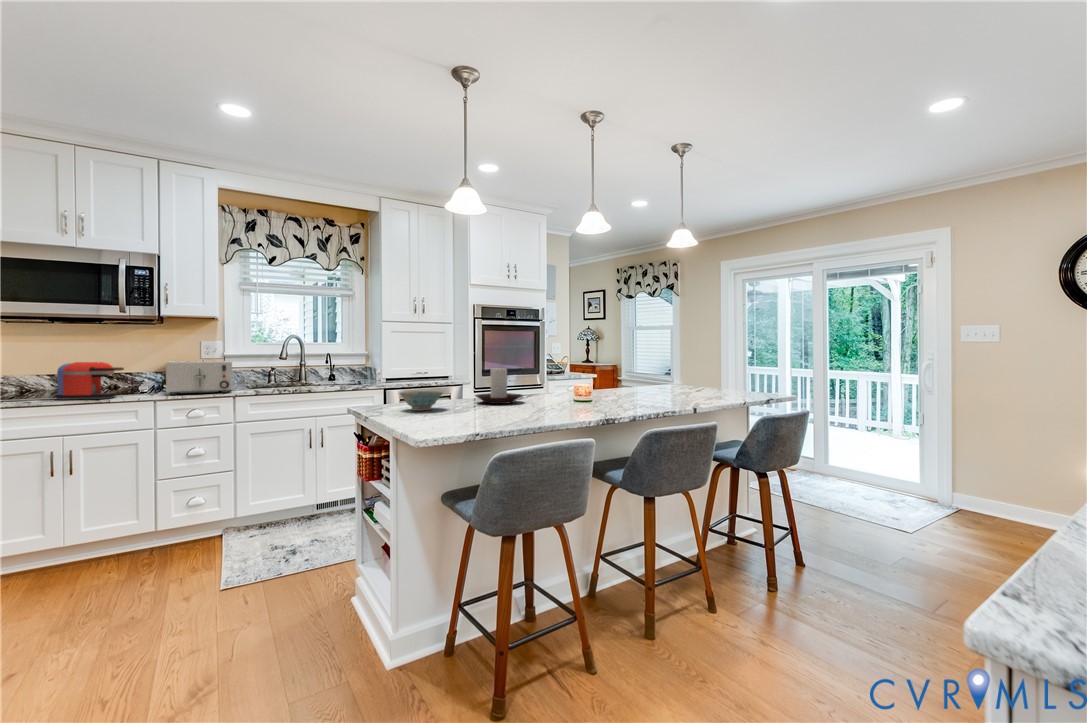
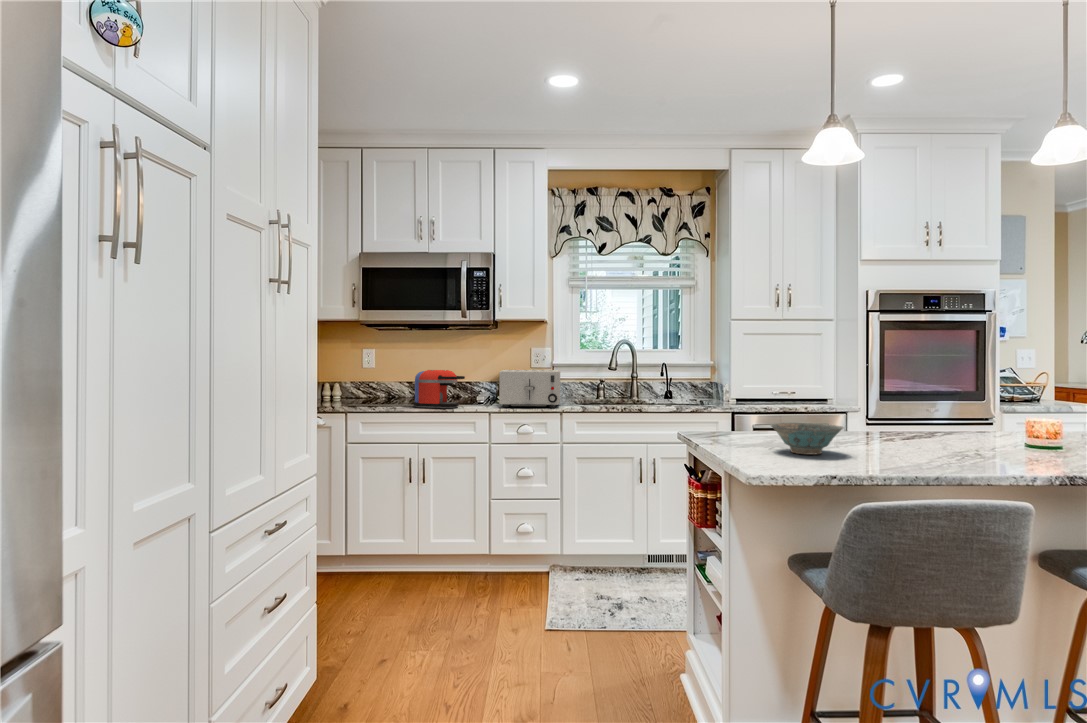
candle holder: present [475,368,522,404] -> none [893,388,991,453]

